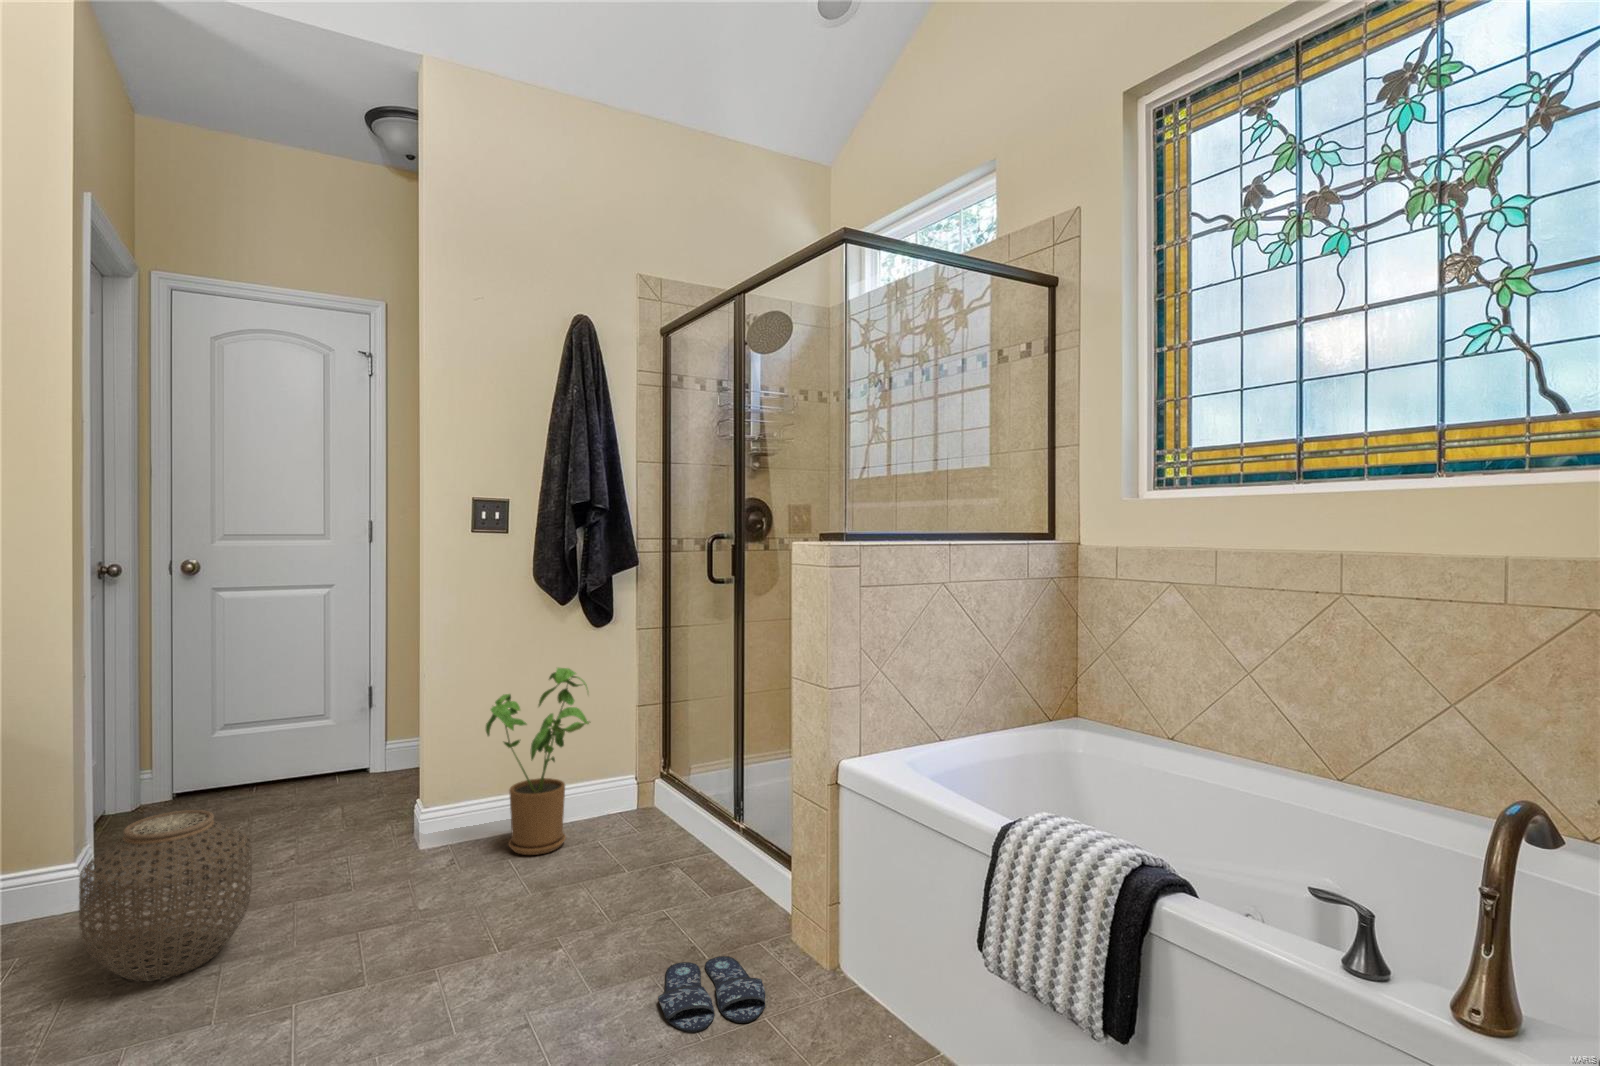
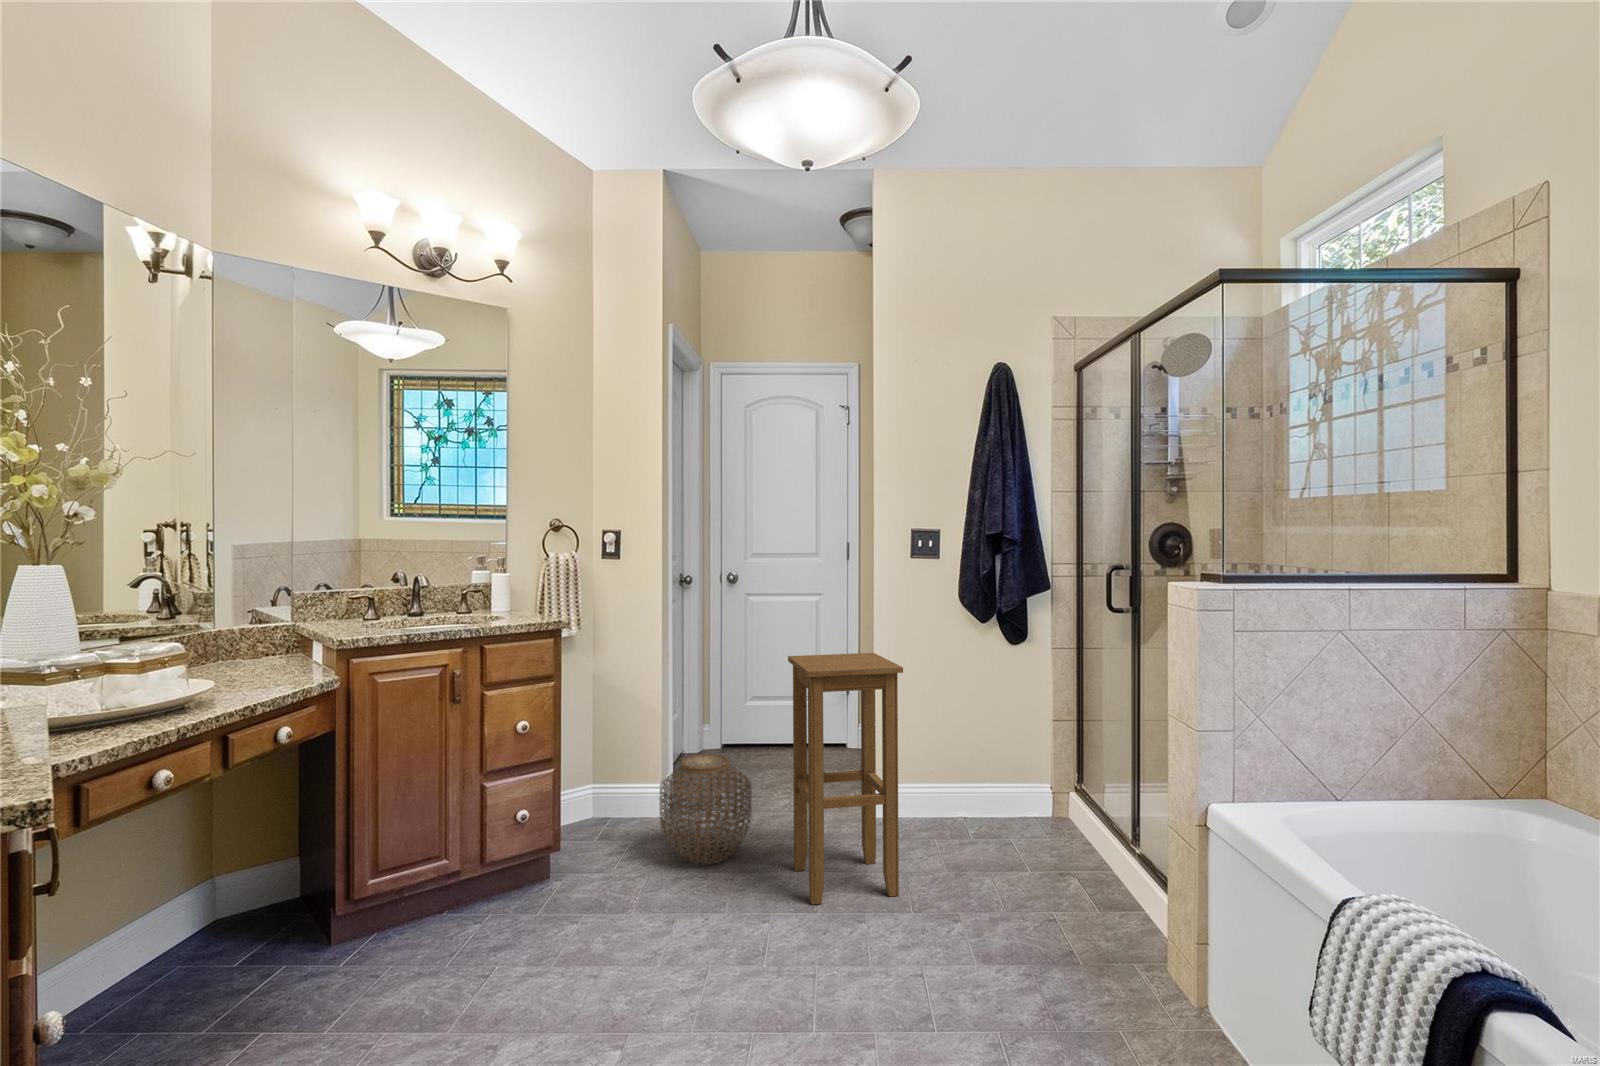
stool: none [318,644,494,987] -> present [788,653,903,905]
house plant: present [486,668,589,855] -> none [916,679,1002,838]
slippers: present [658,956,765,1032] -> none [1020,956,1120,1024]

